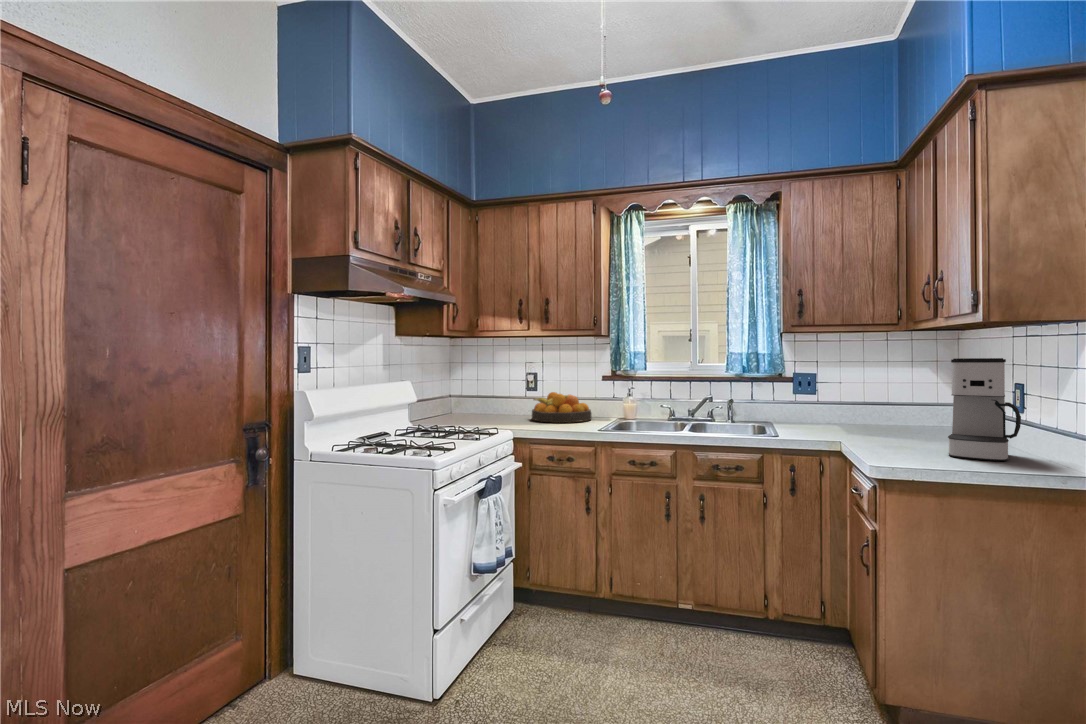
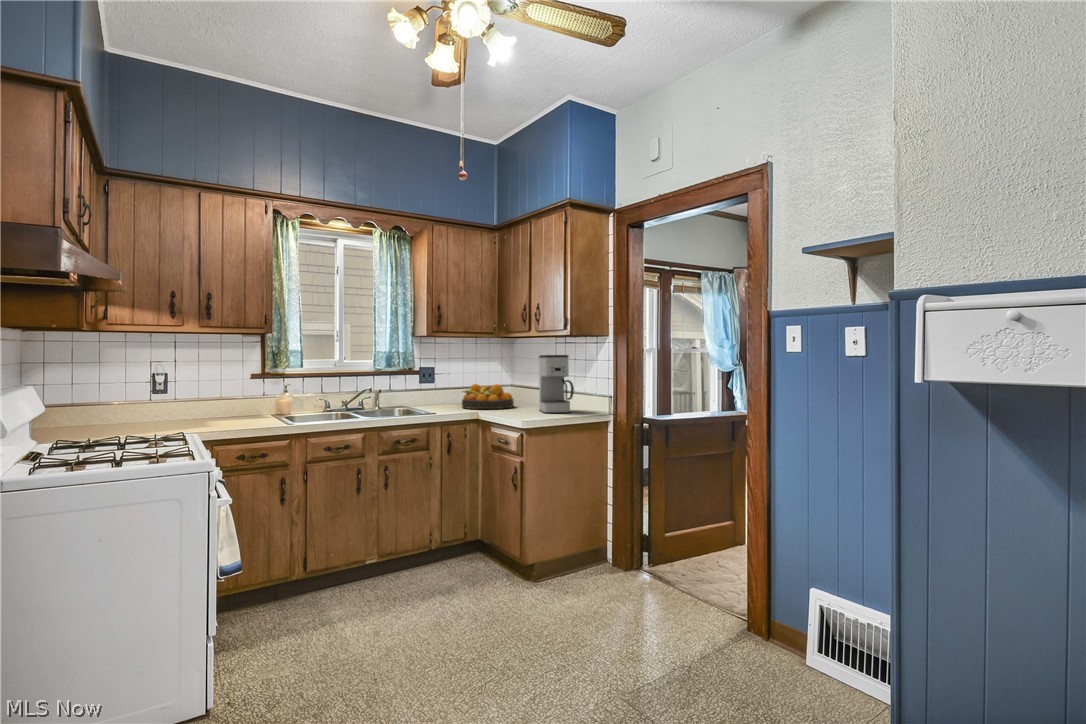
fruit bowl: present [532,392,592,423] -> present [462,384,514,409]

